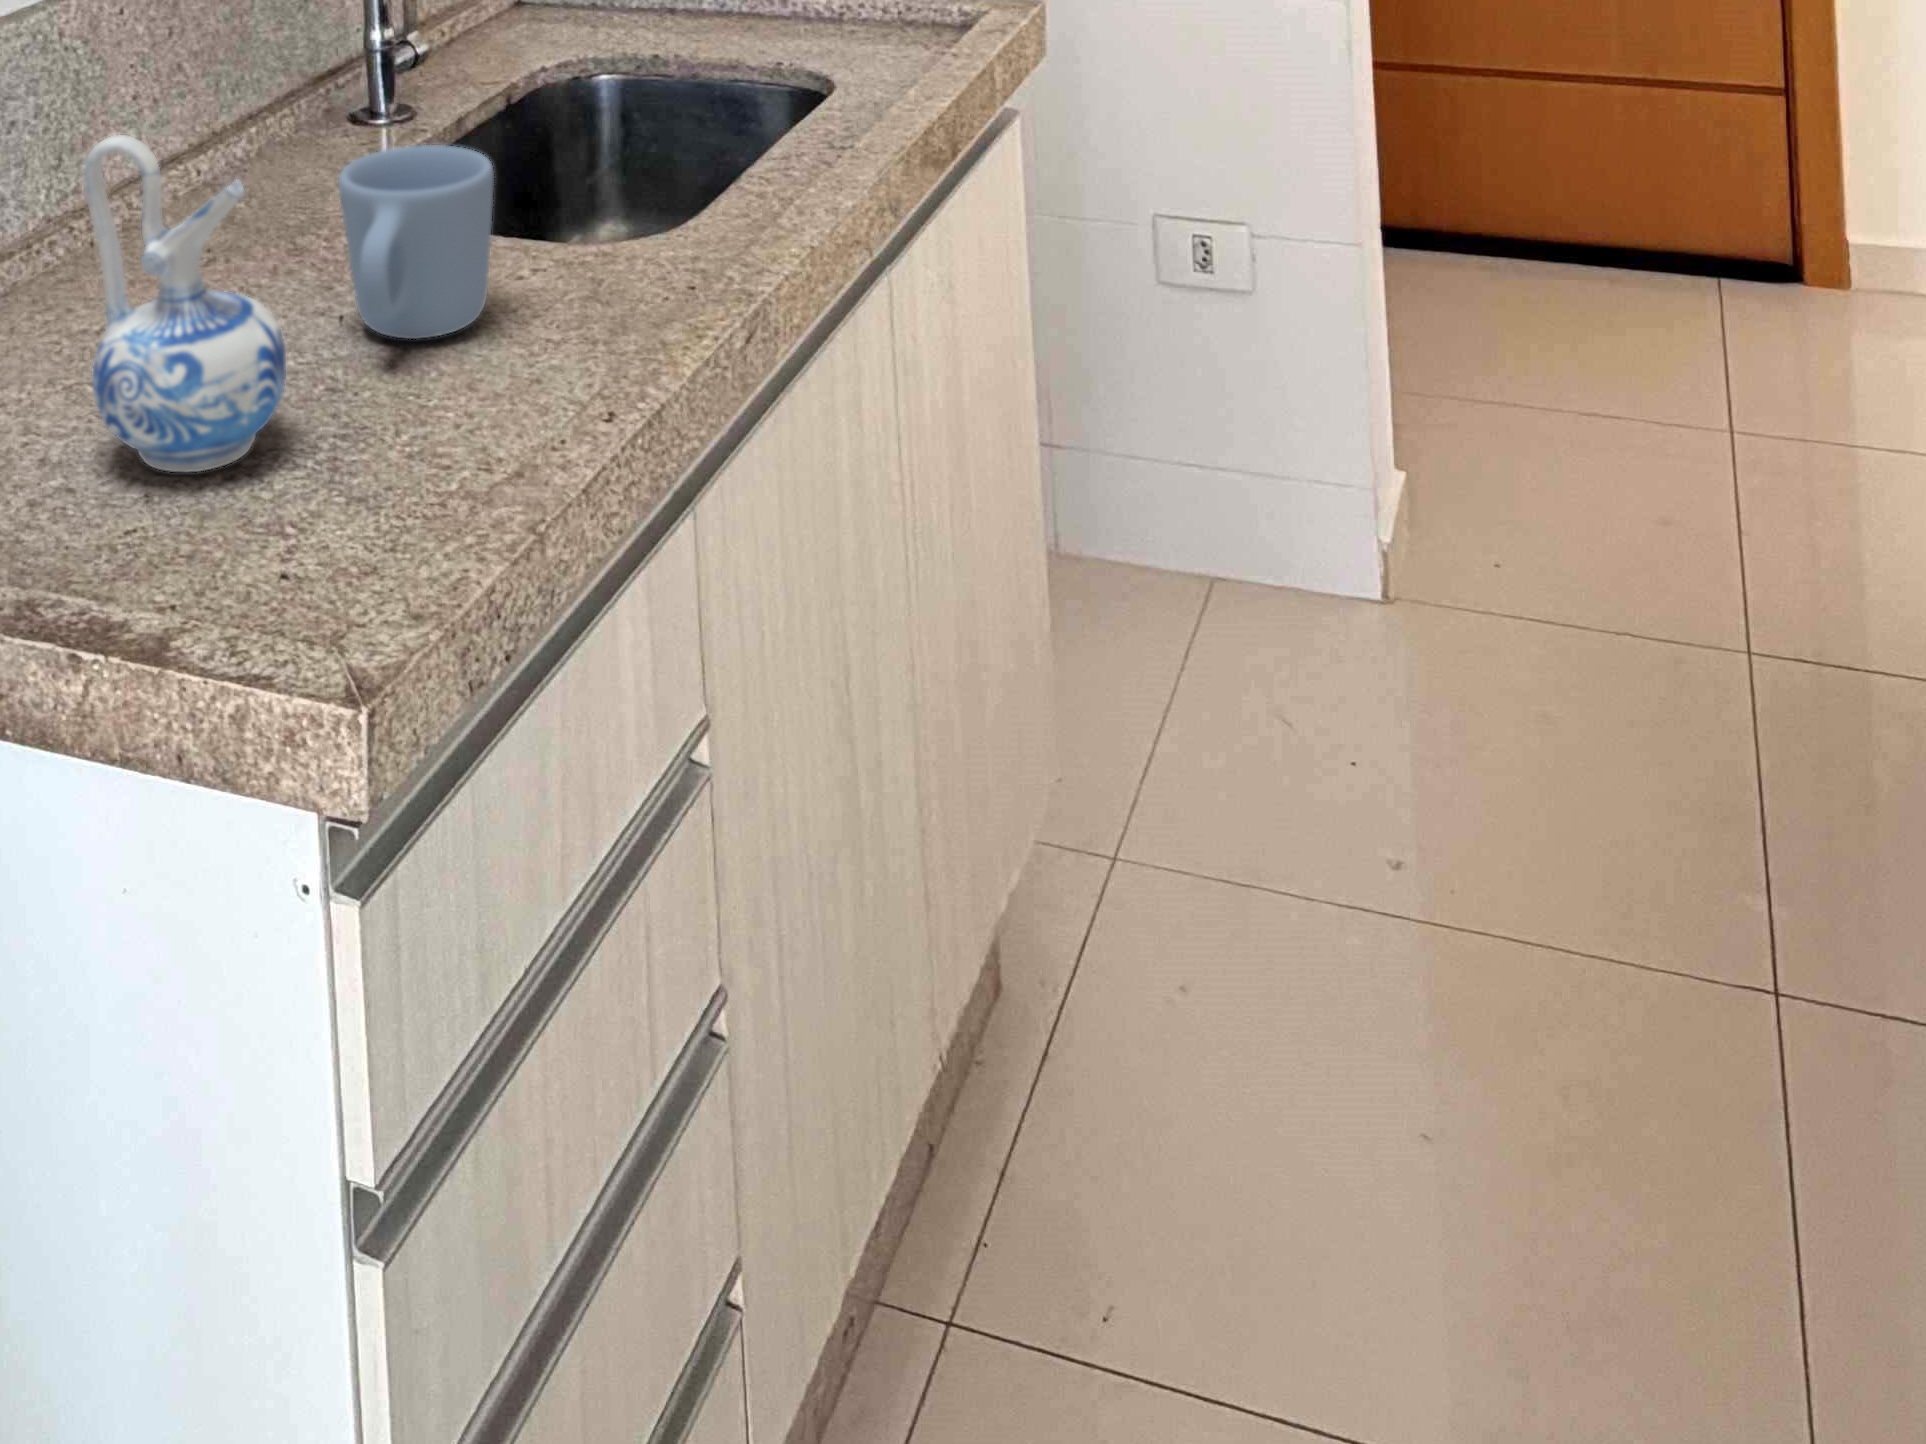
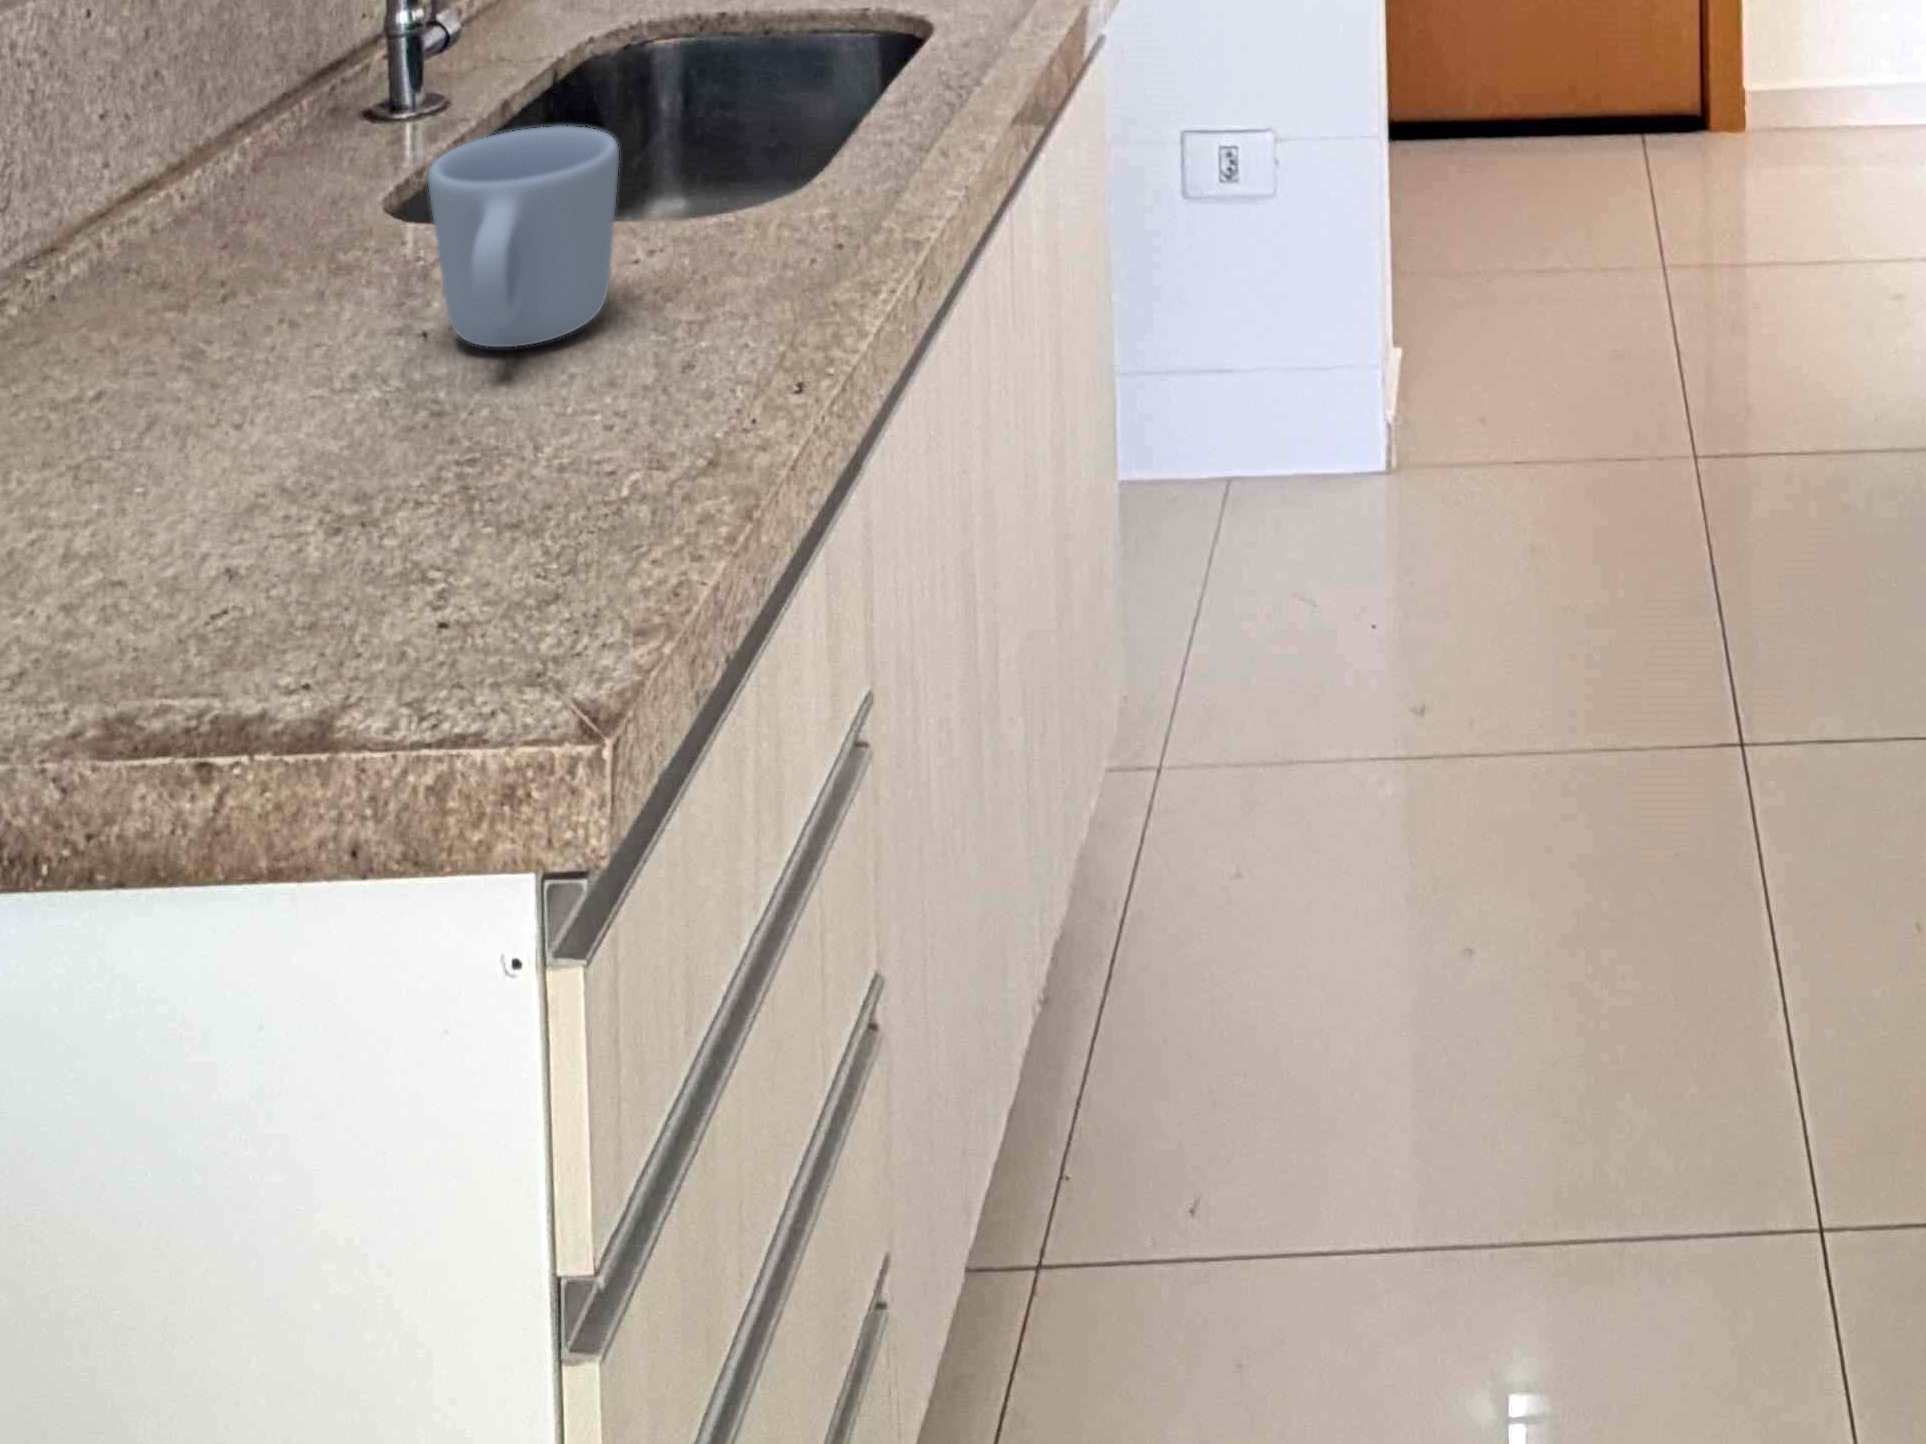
ceramic pitcher: present [84,135,286,472] -> none [139,146,404,537]

